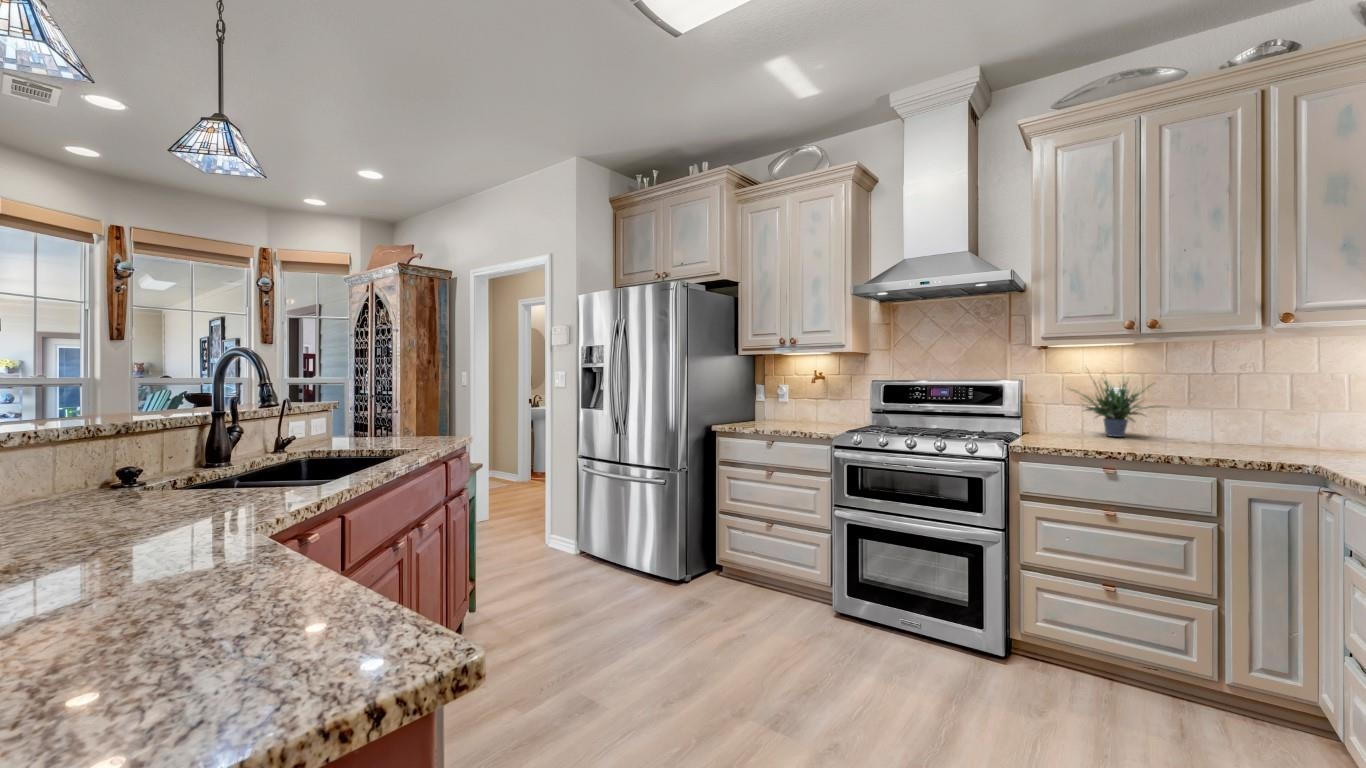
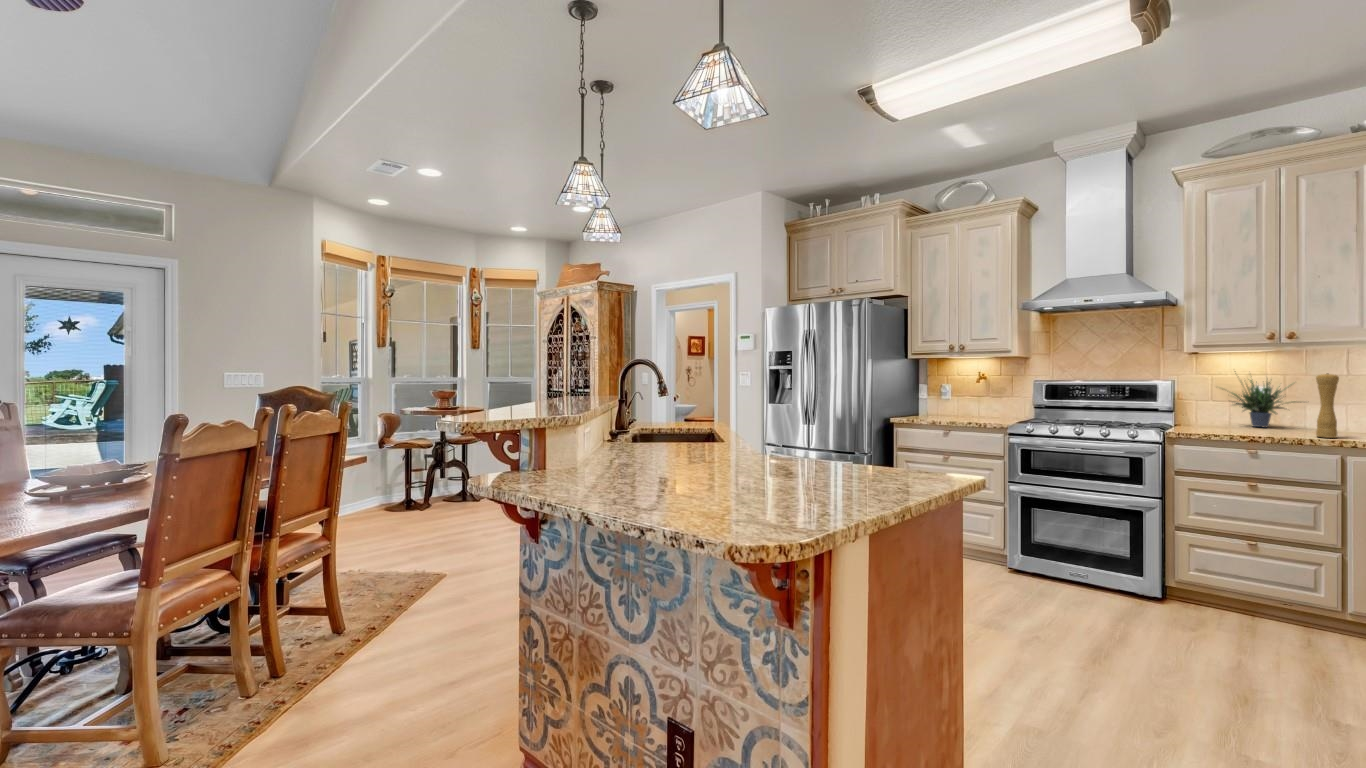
pepper mill: none [1183,373,1211,454] -> present [1316,373,1339,438]

